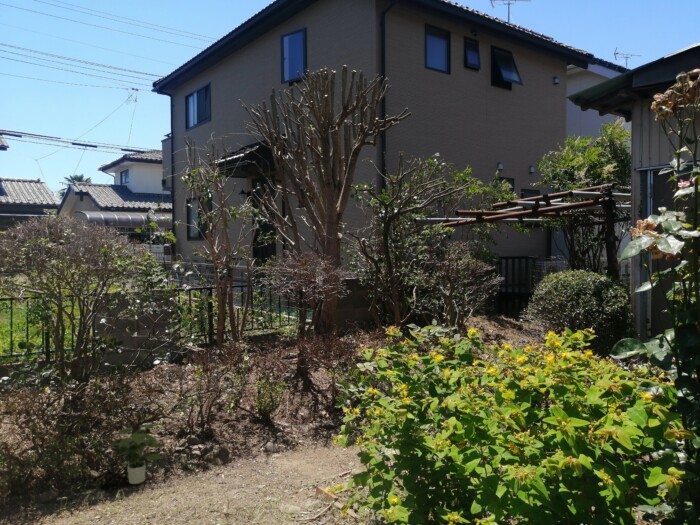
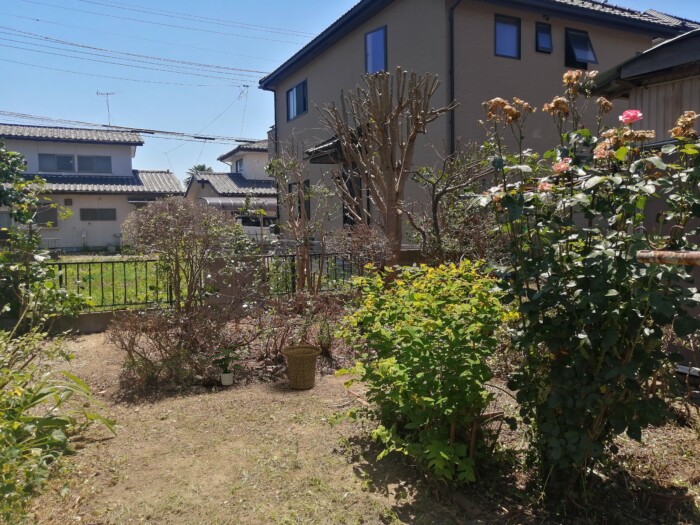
basket: none [219,419,275,486] -> present [282,345,321,390]

